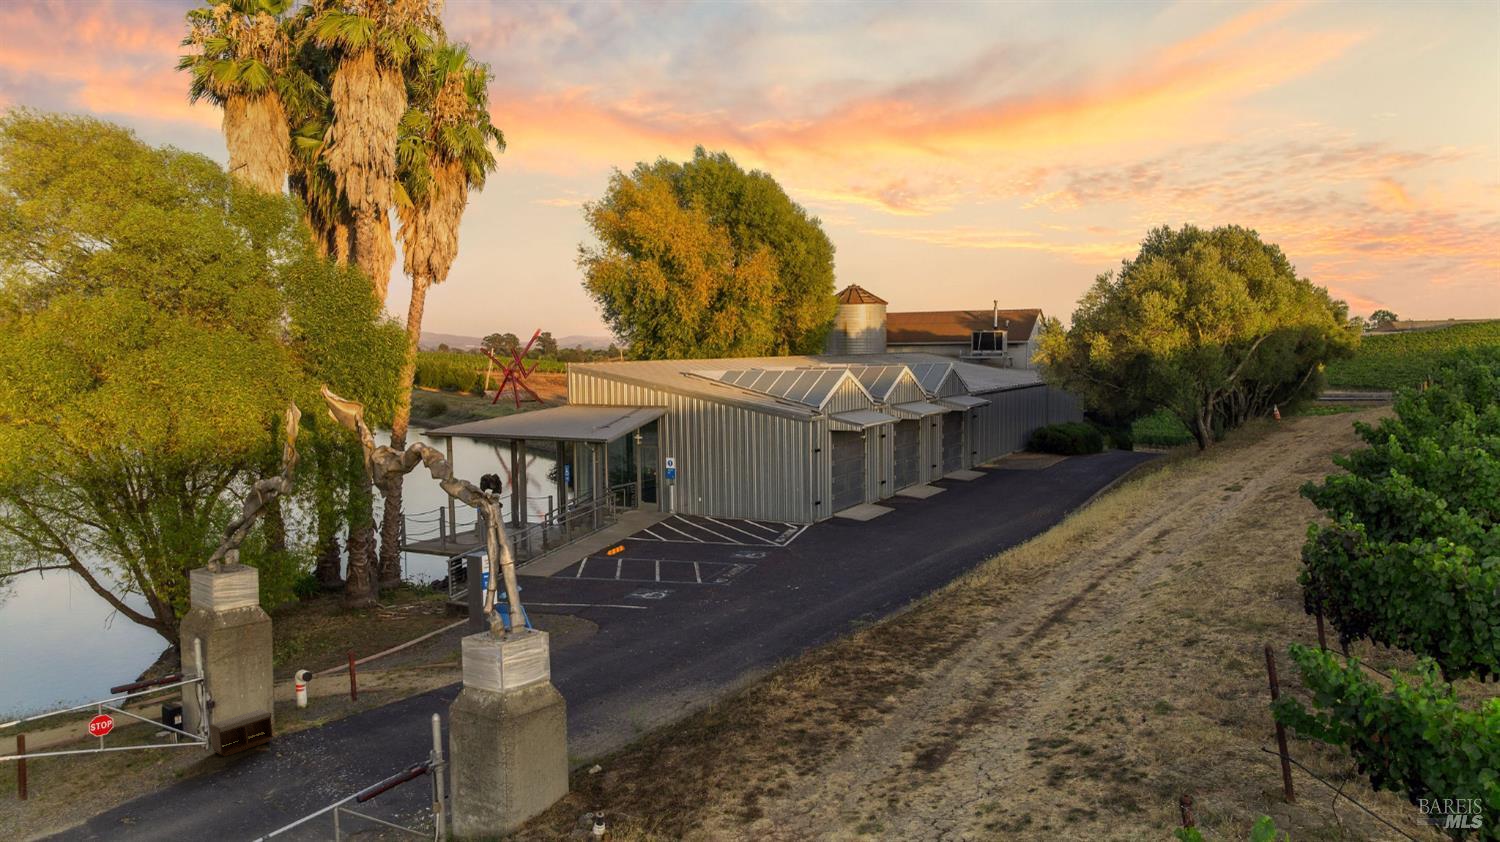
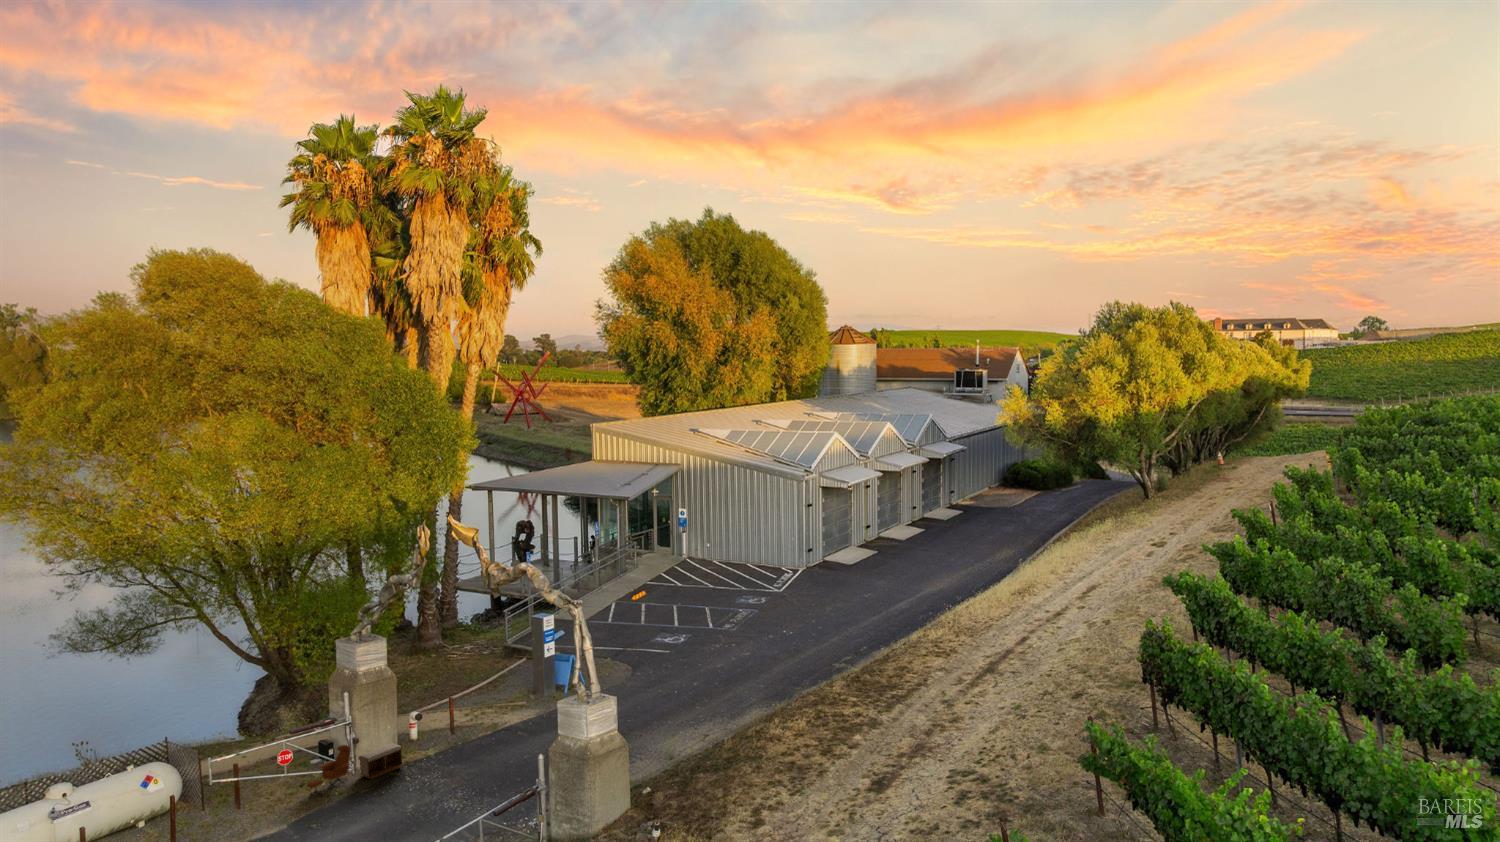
lounge chair: none [129,710,198,782] -> present [307,745,351,794]

